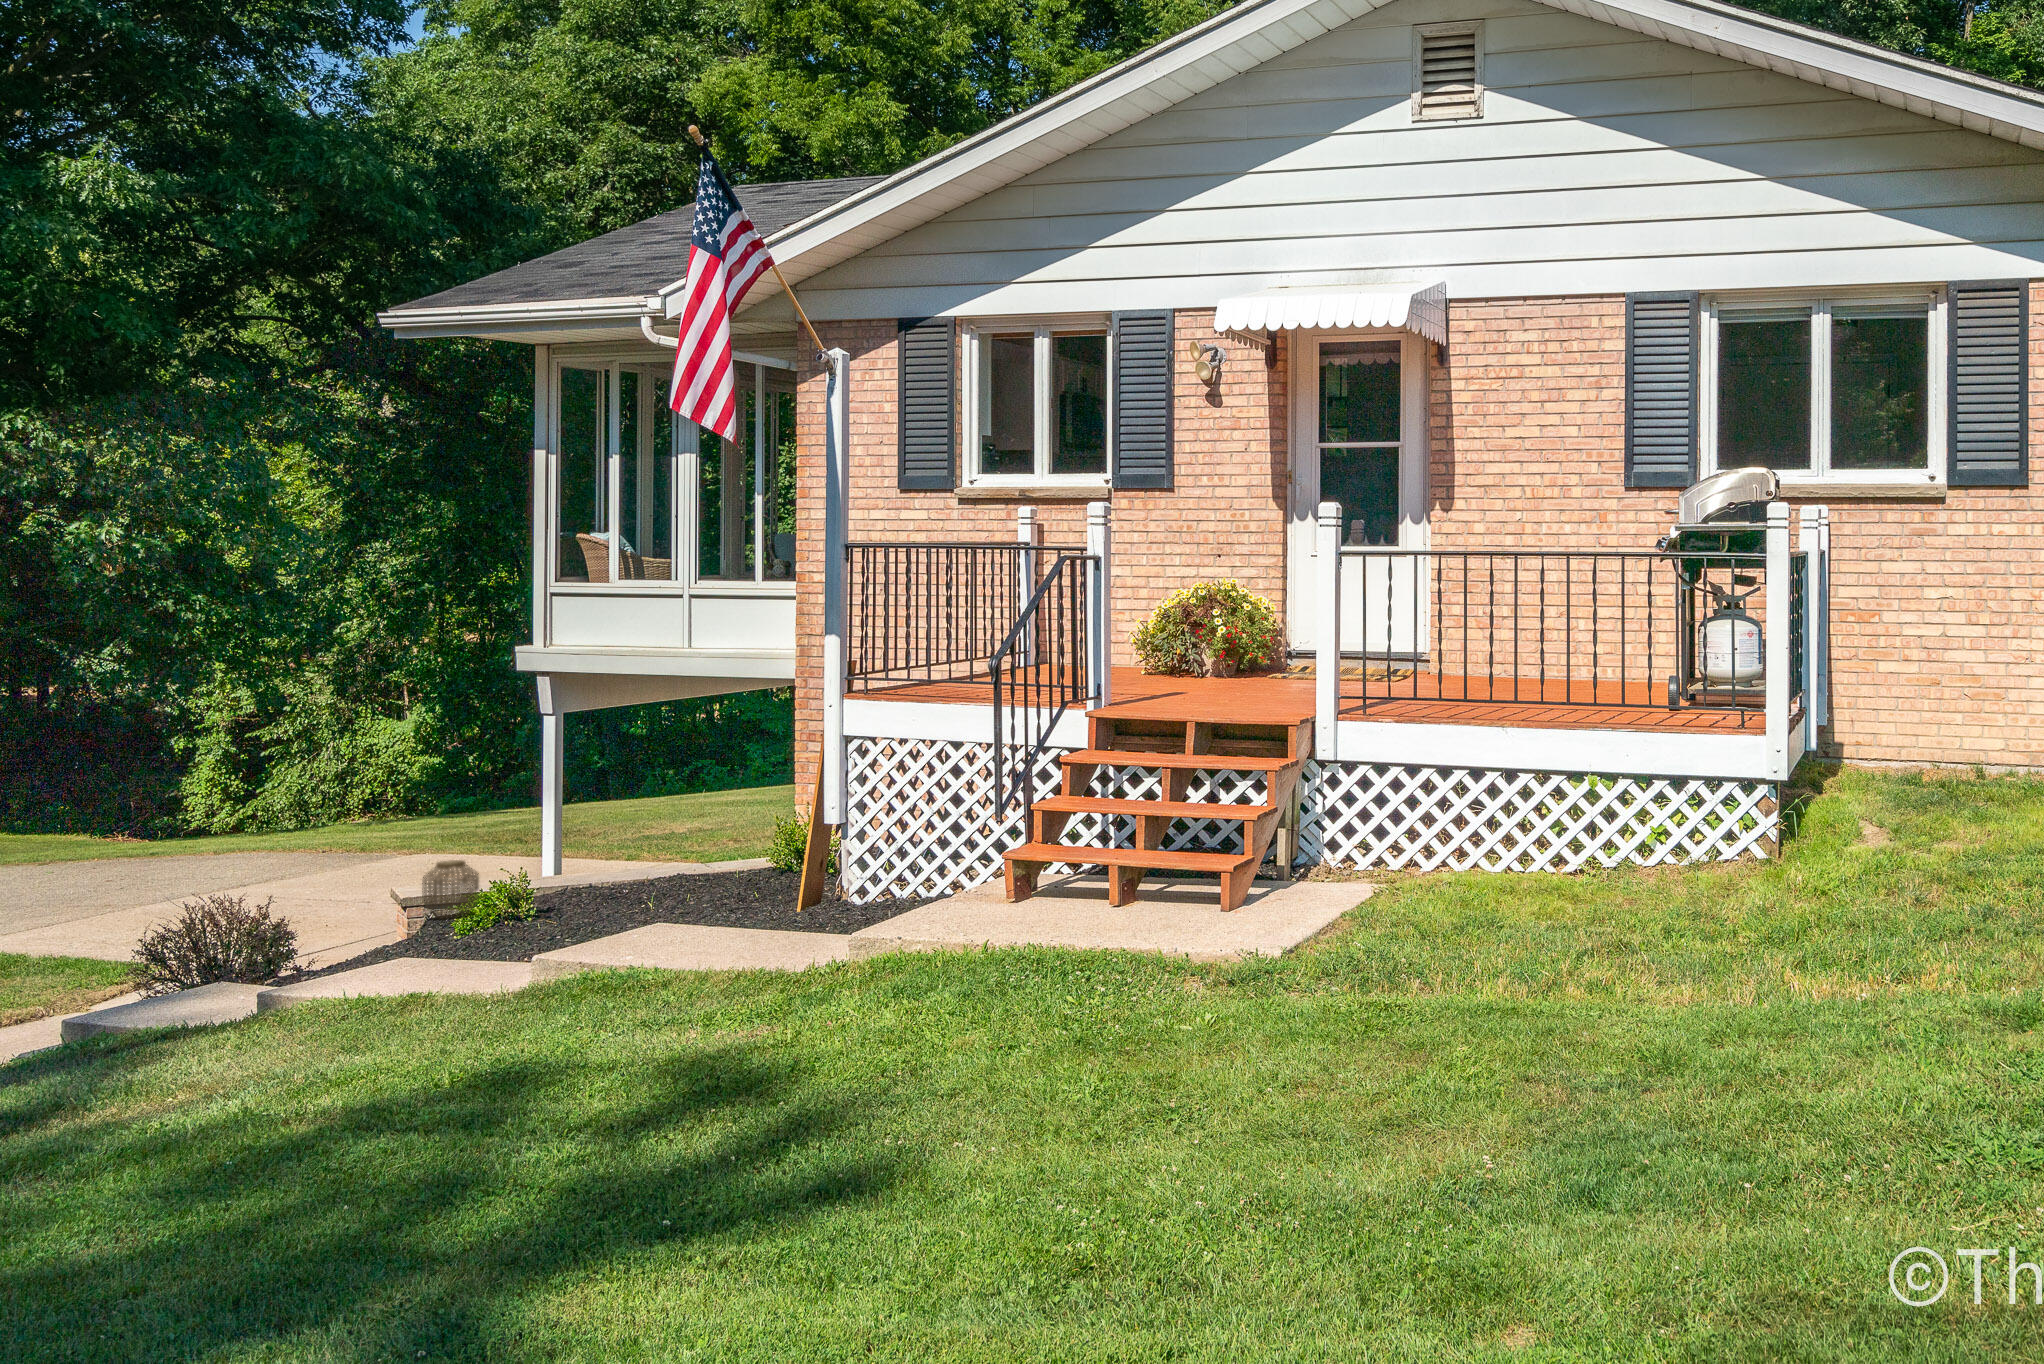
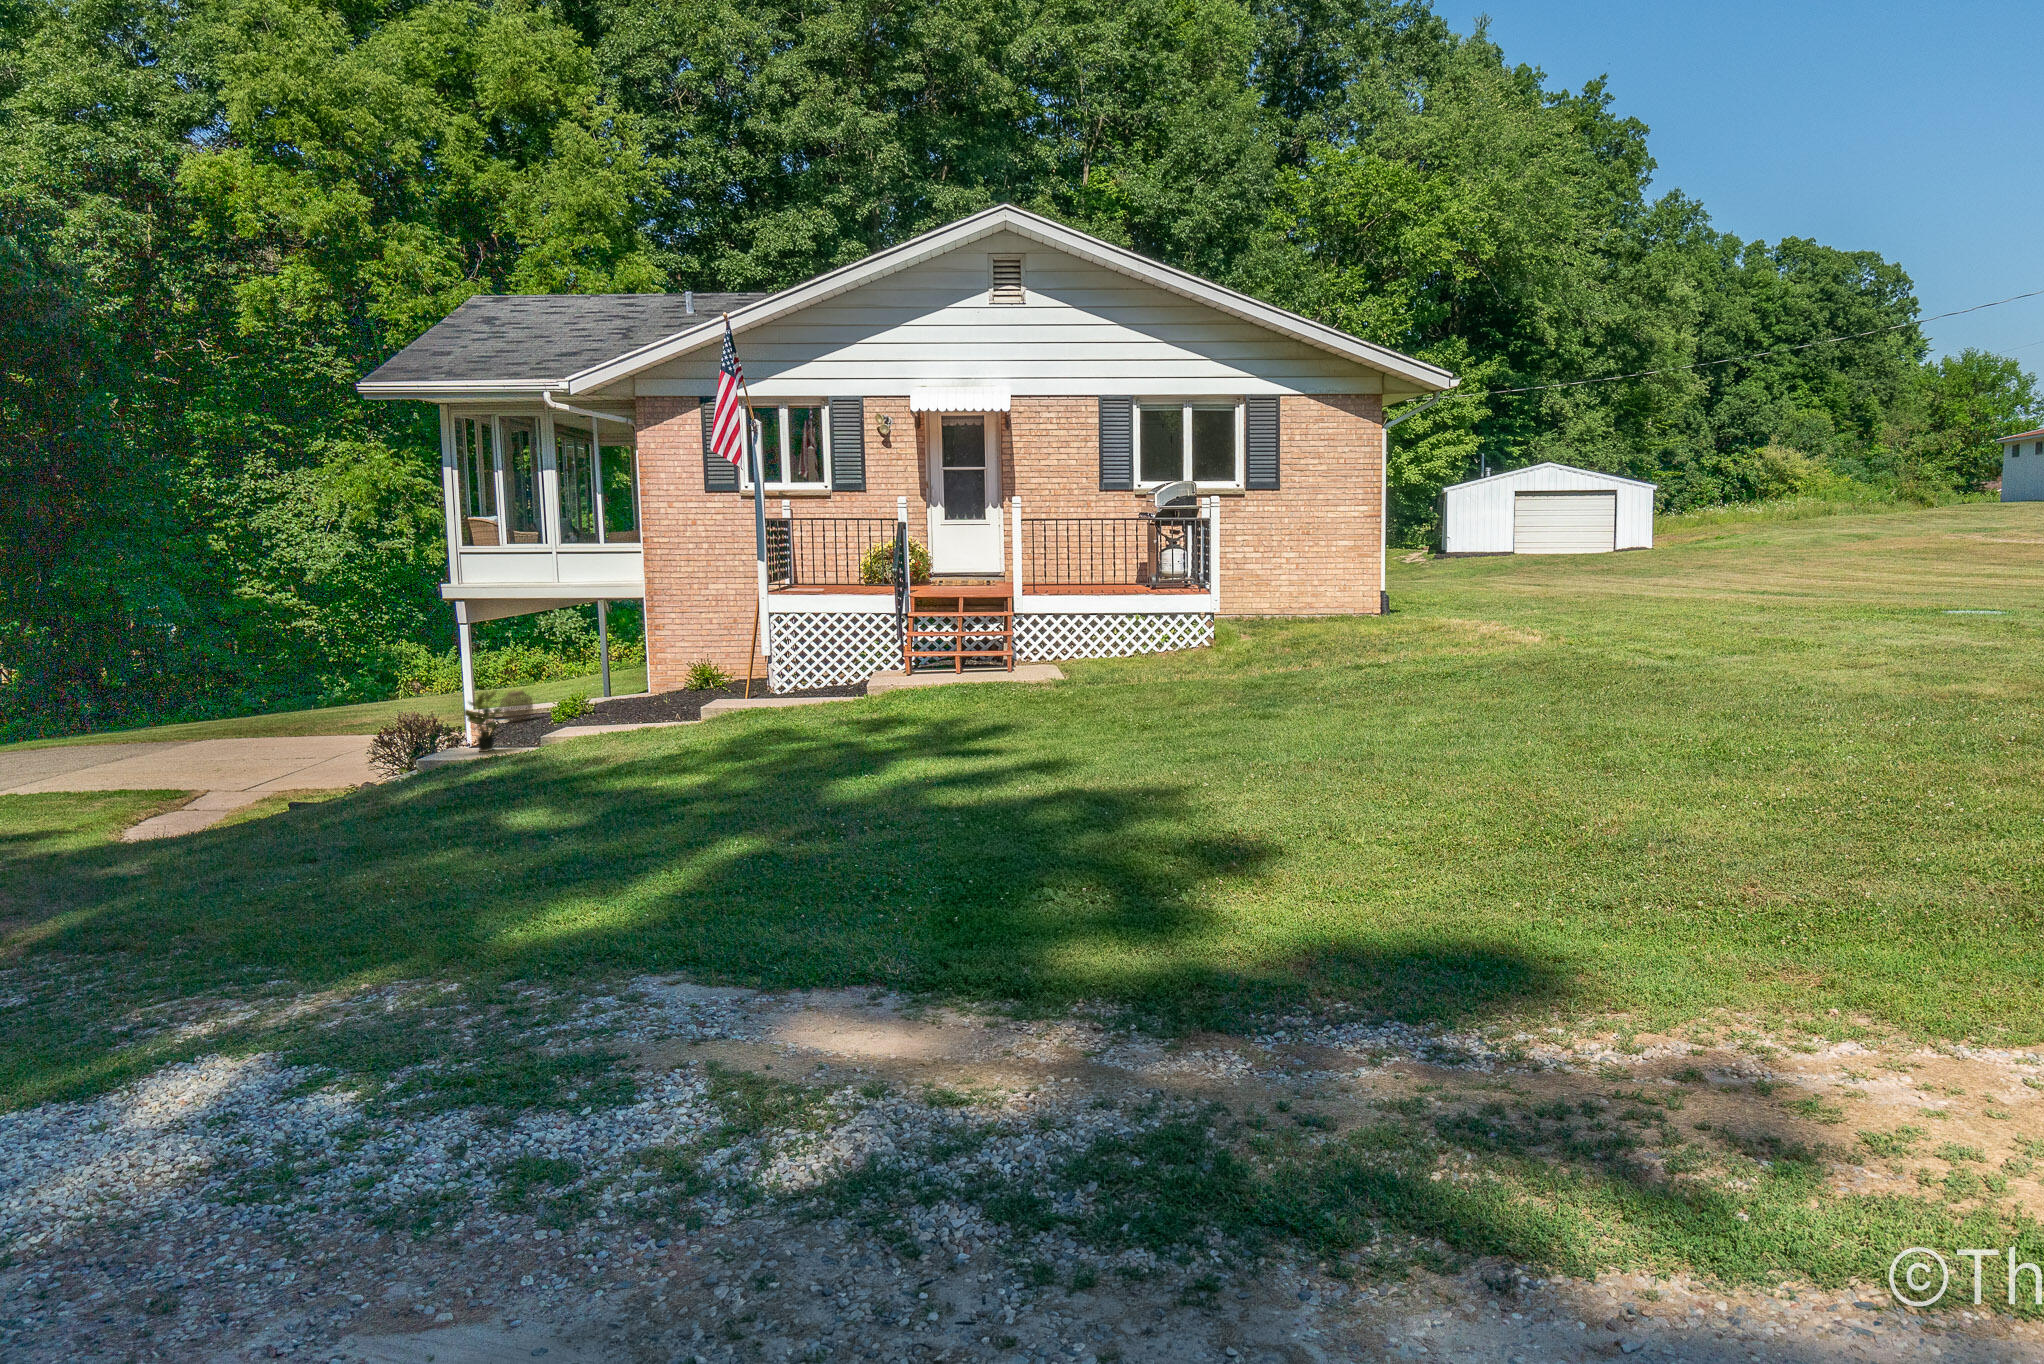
potted plant: none [212,868,289,995] -> present [463,691,501,752]

